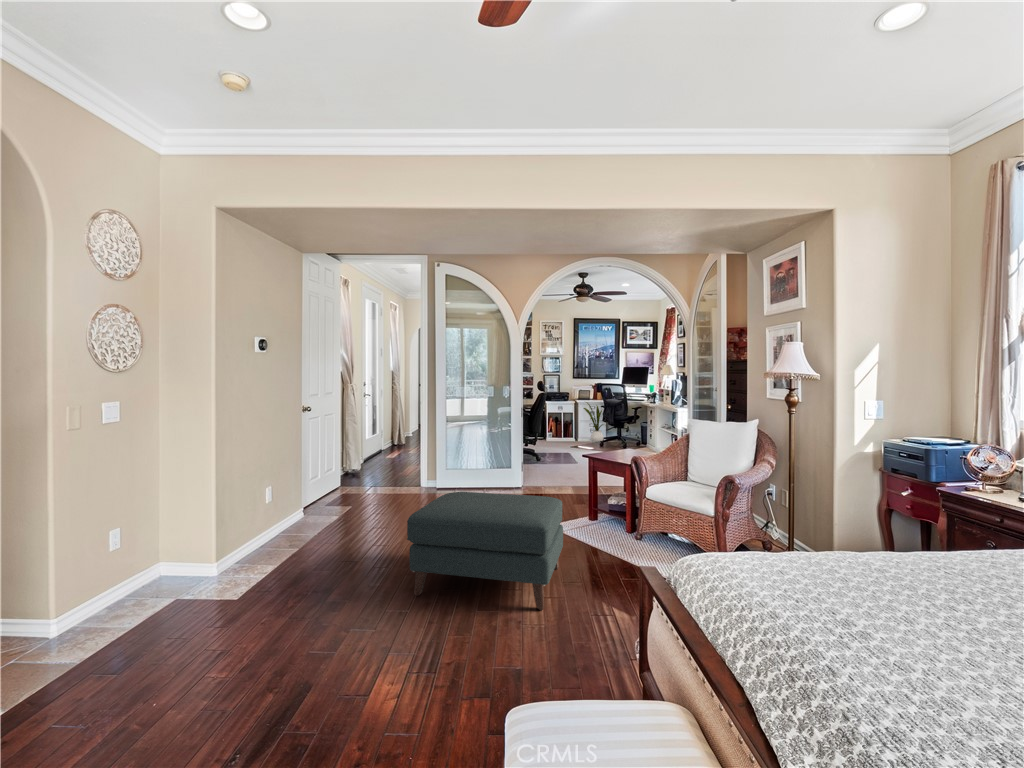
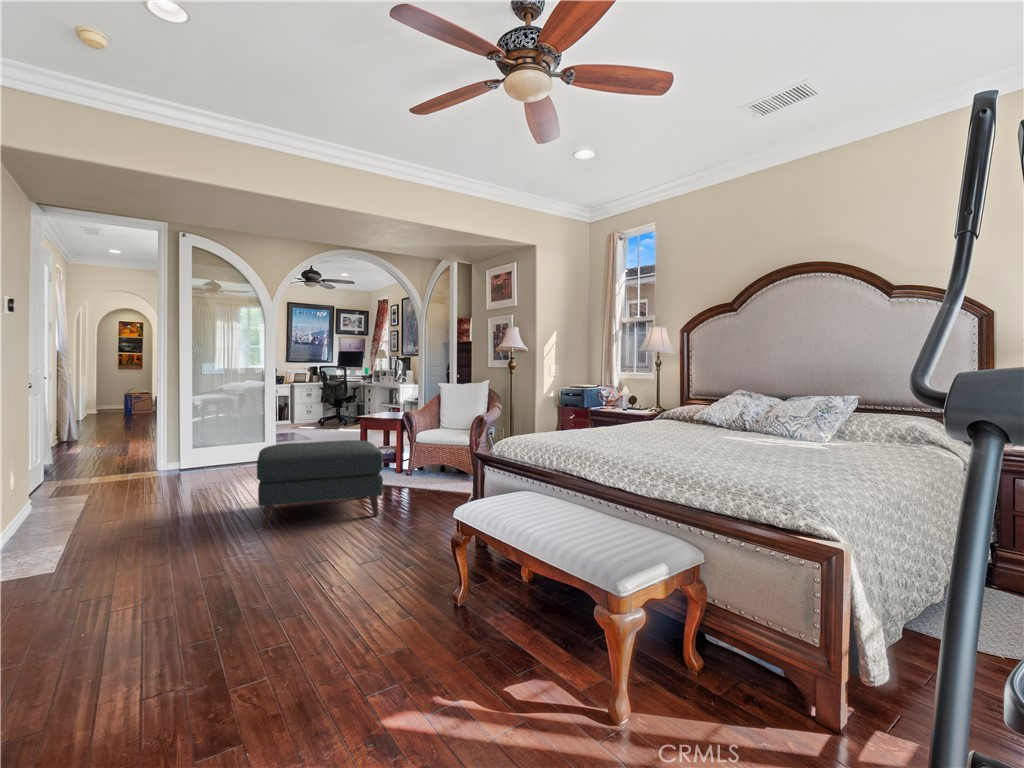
house plant: present [584,403,604,441] -> none [300,384,325,423]

